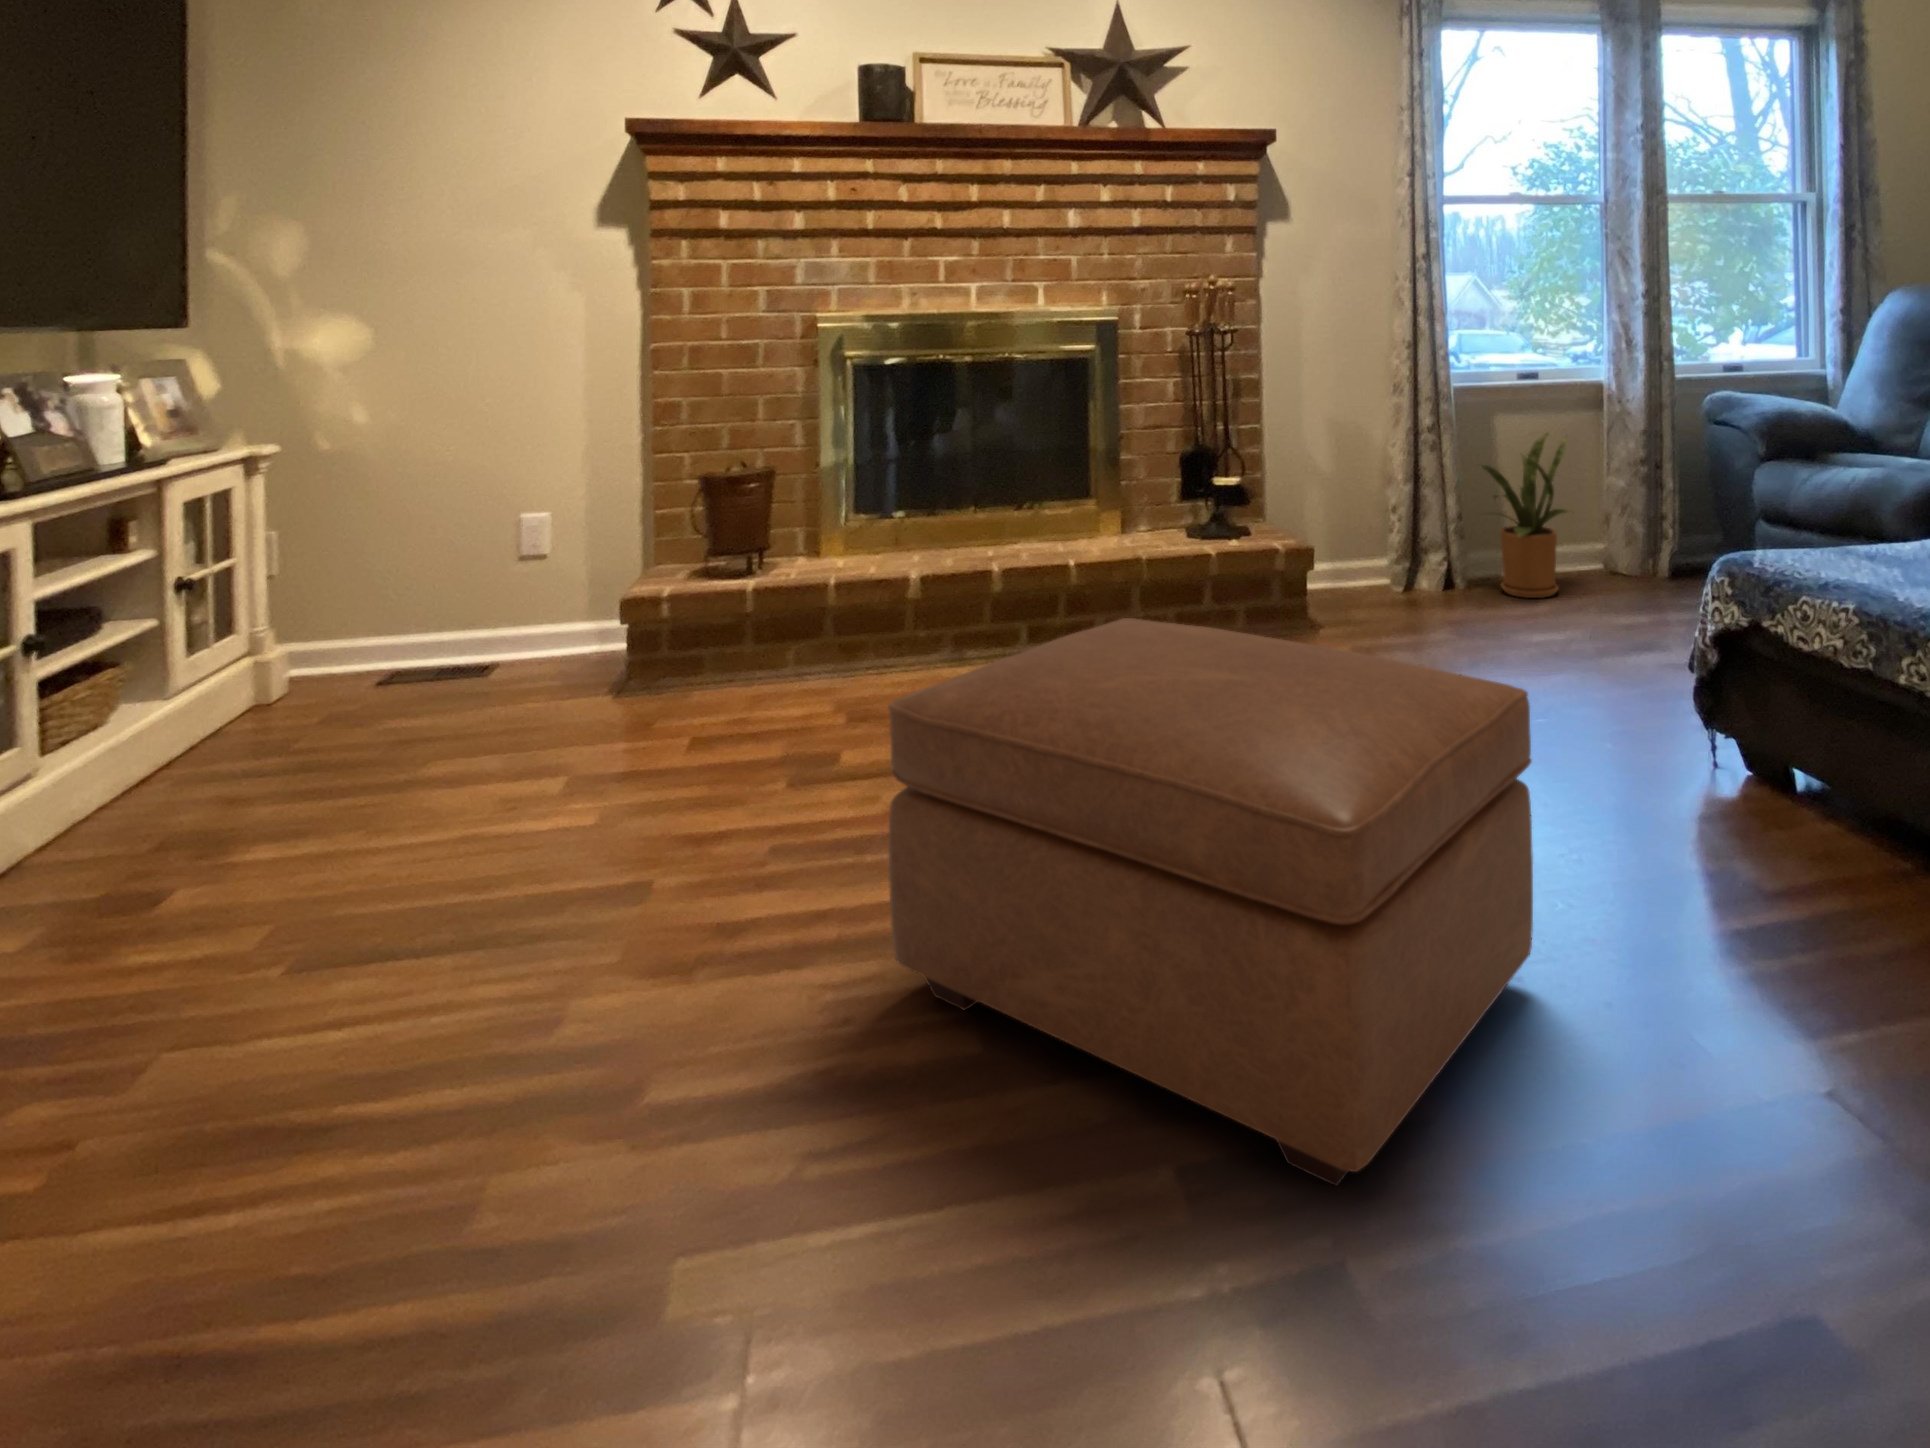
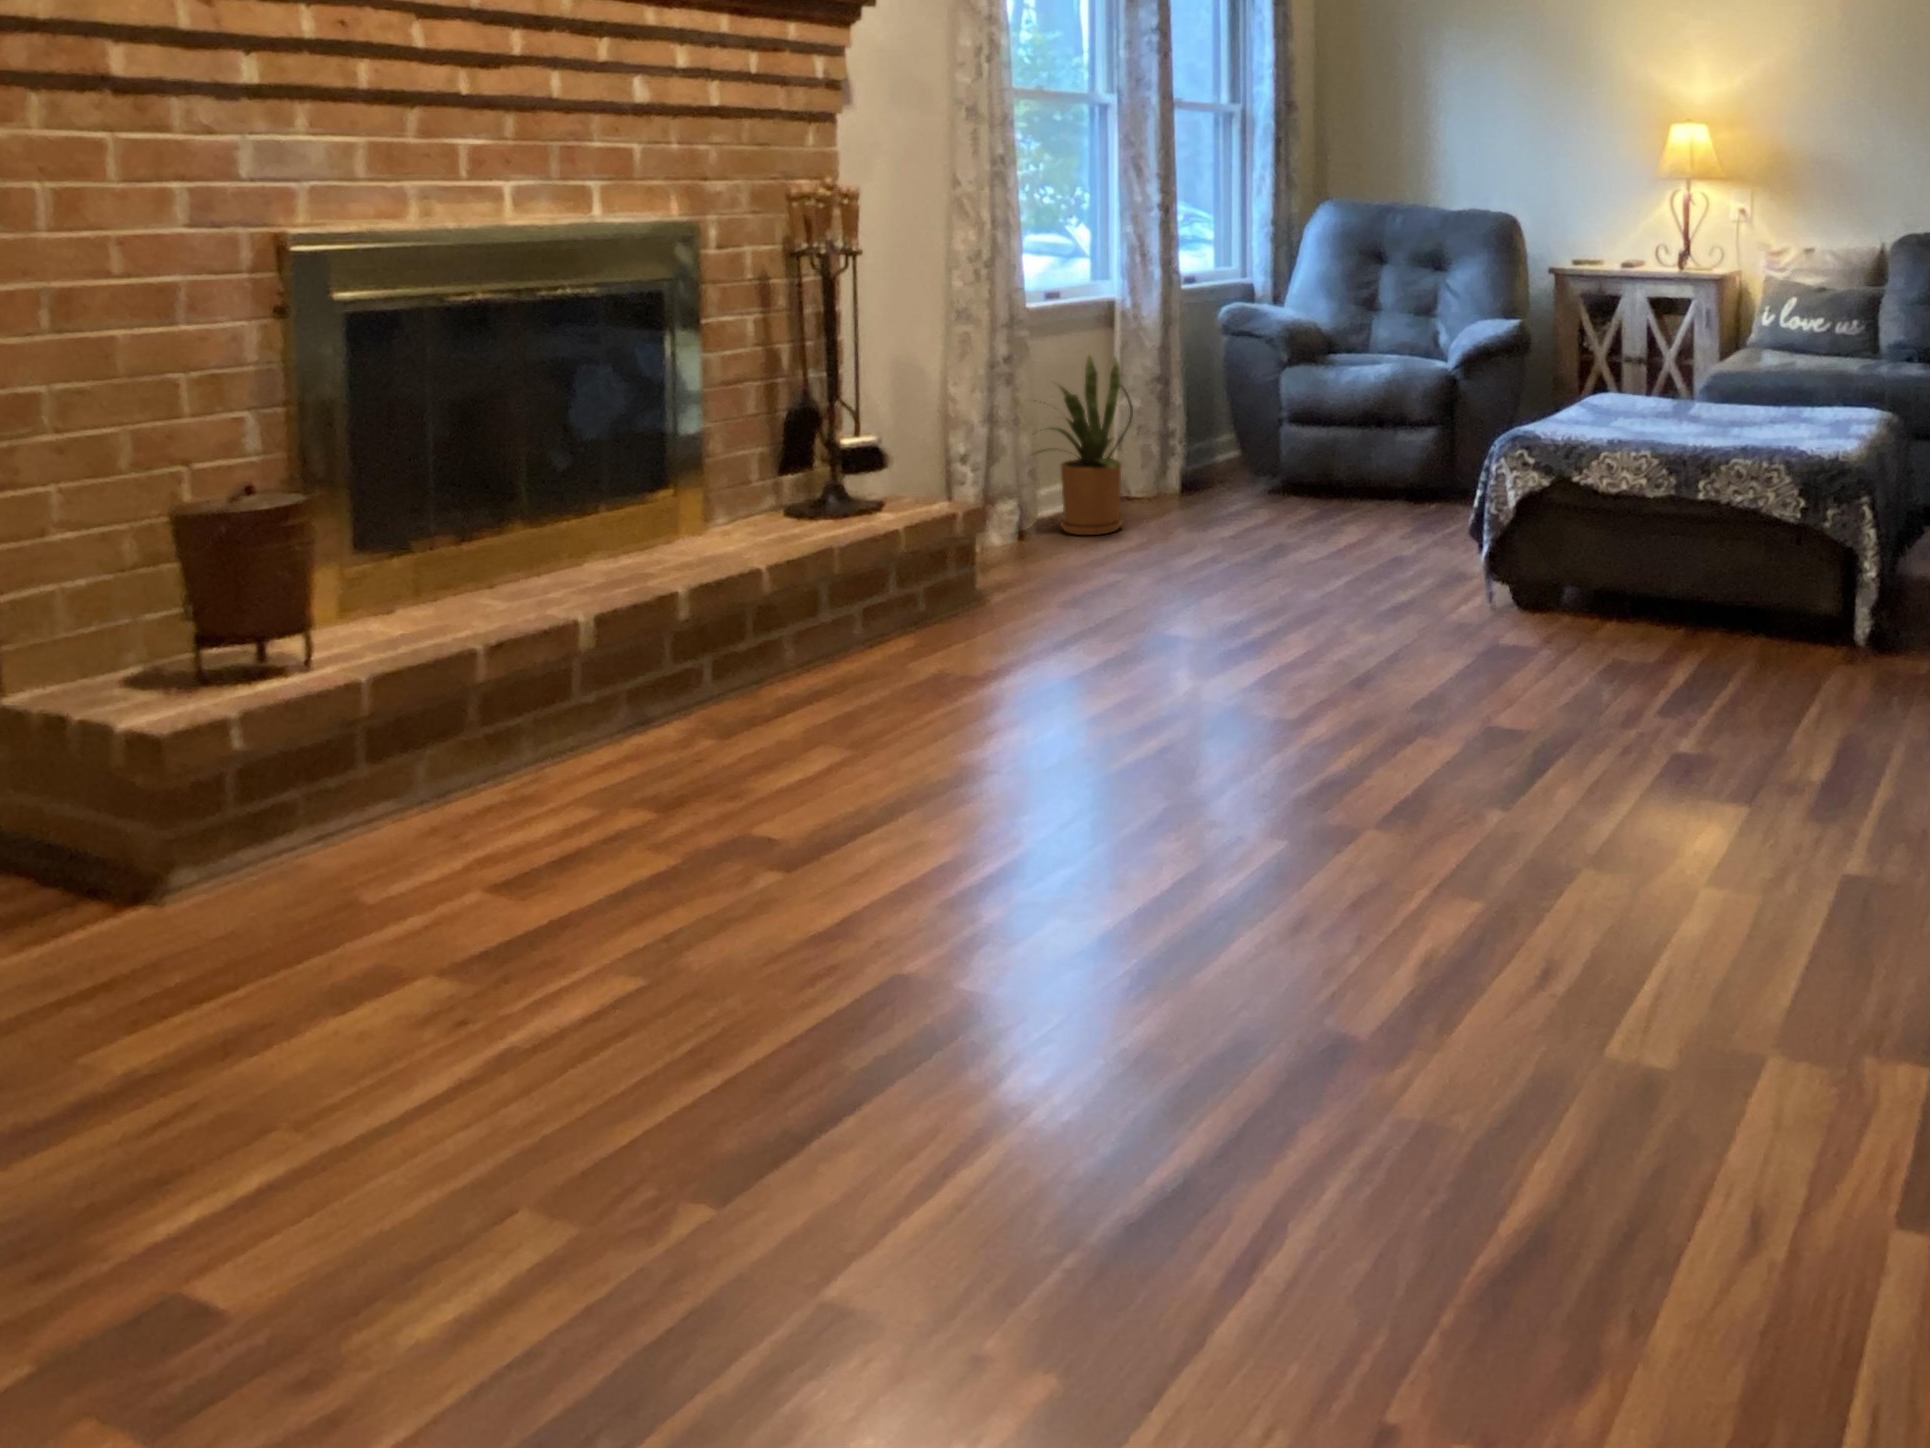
ottoman: present [888,618,1533,1186] -> none [1280,524,1806,892]

